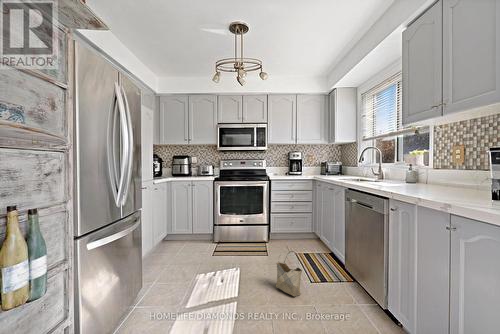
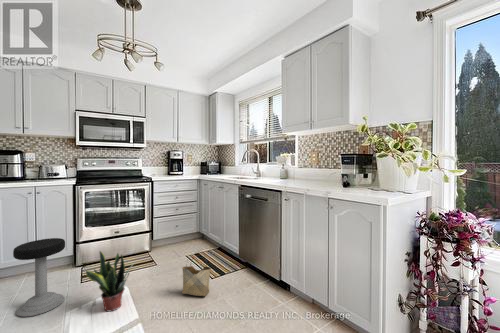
stool: none [173,218,200,270] -> present [13,238,65,317]
potted plant: none [204,233,240,283] -> present [86,251,133,311]

